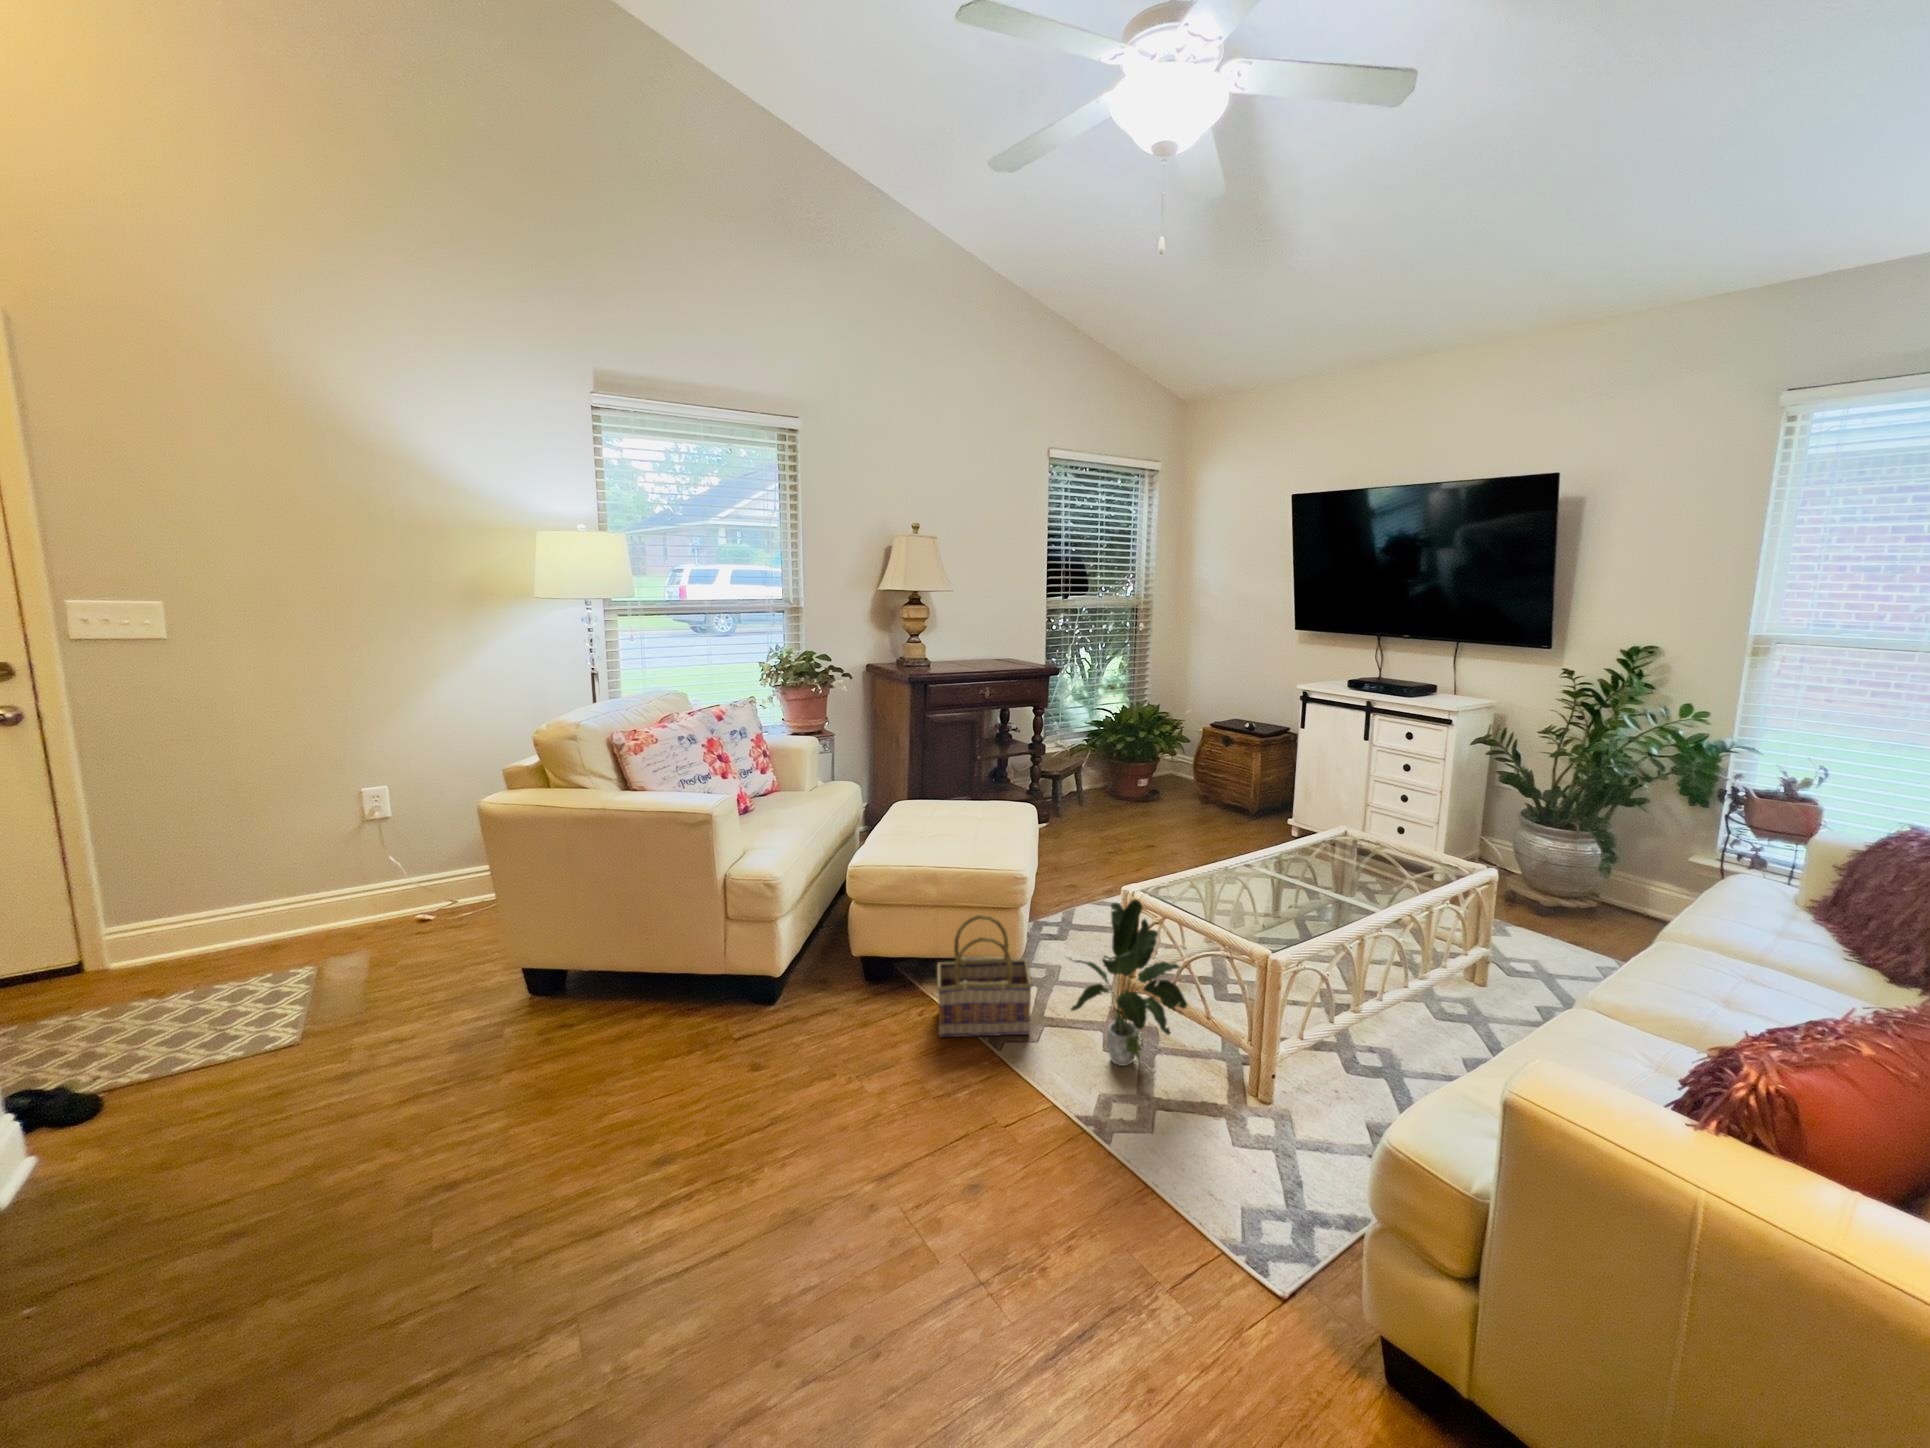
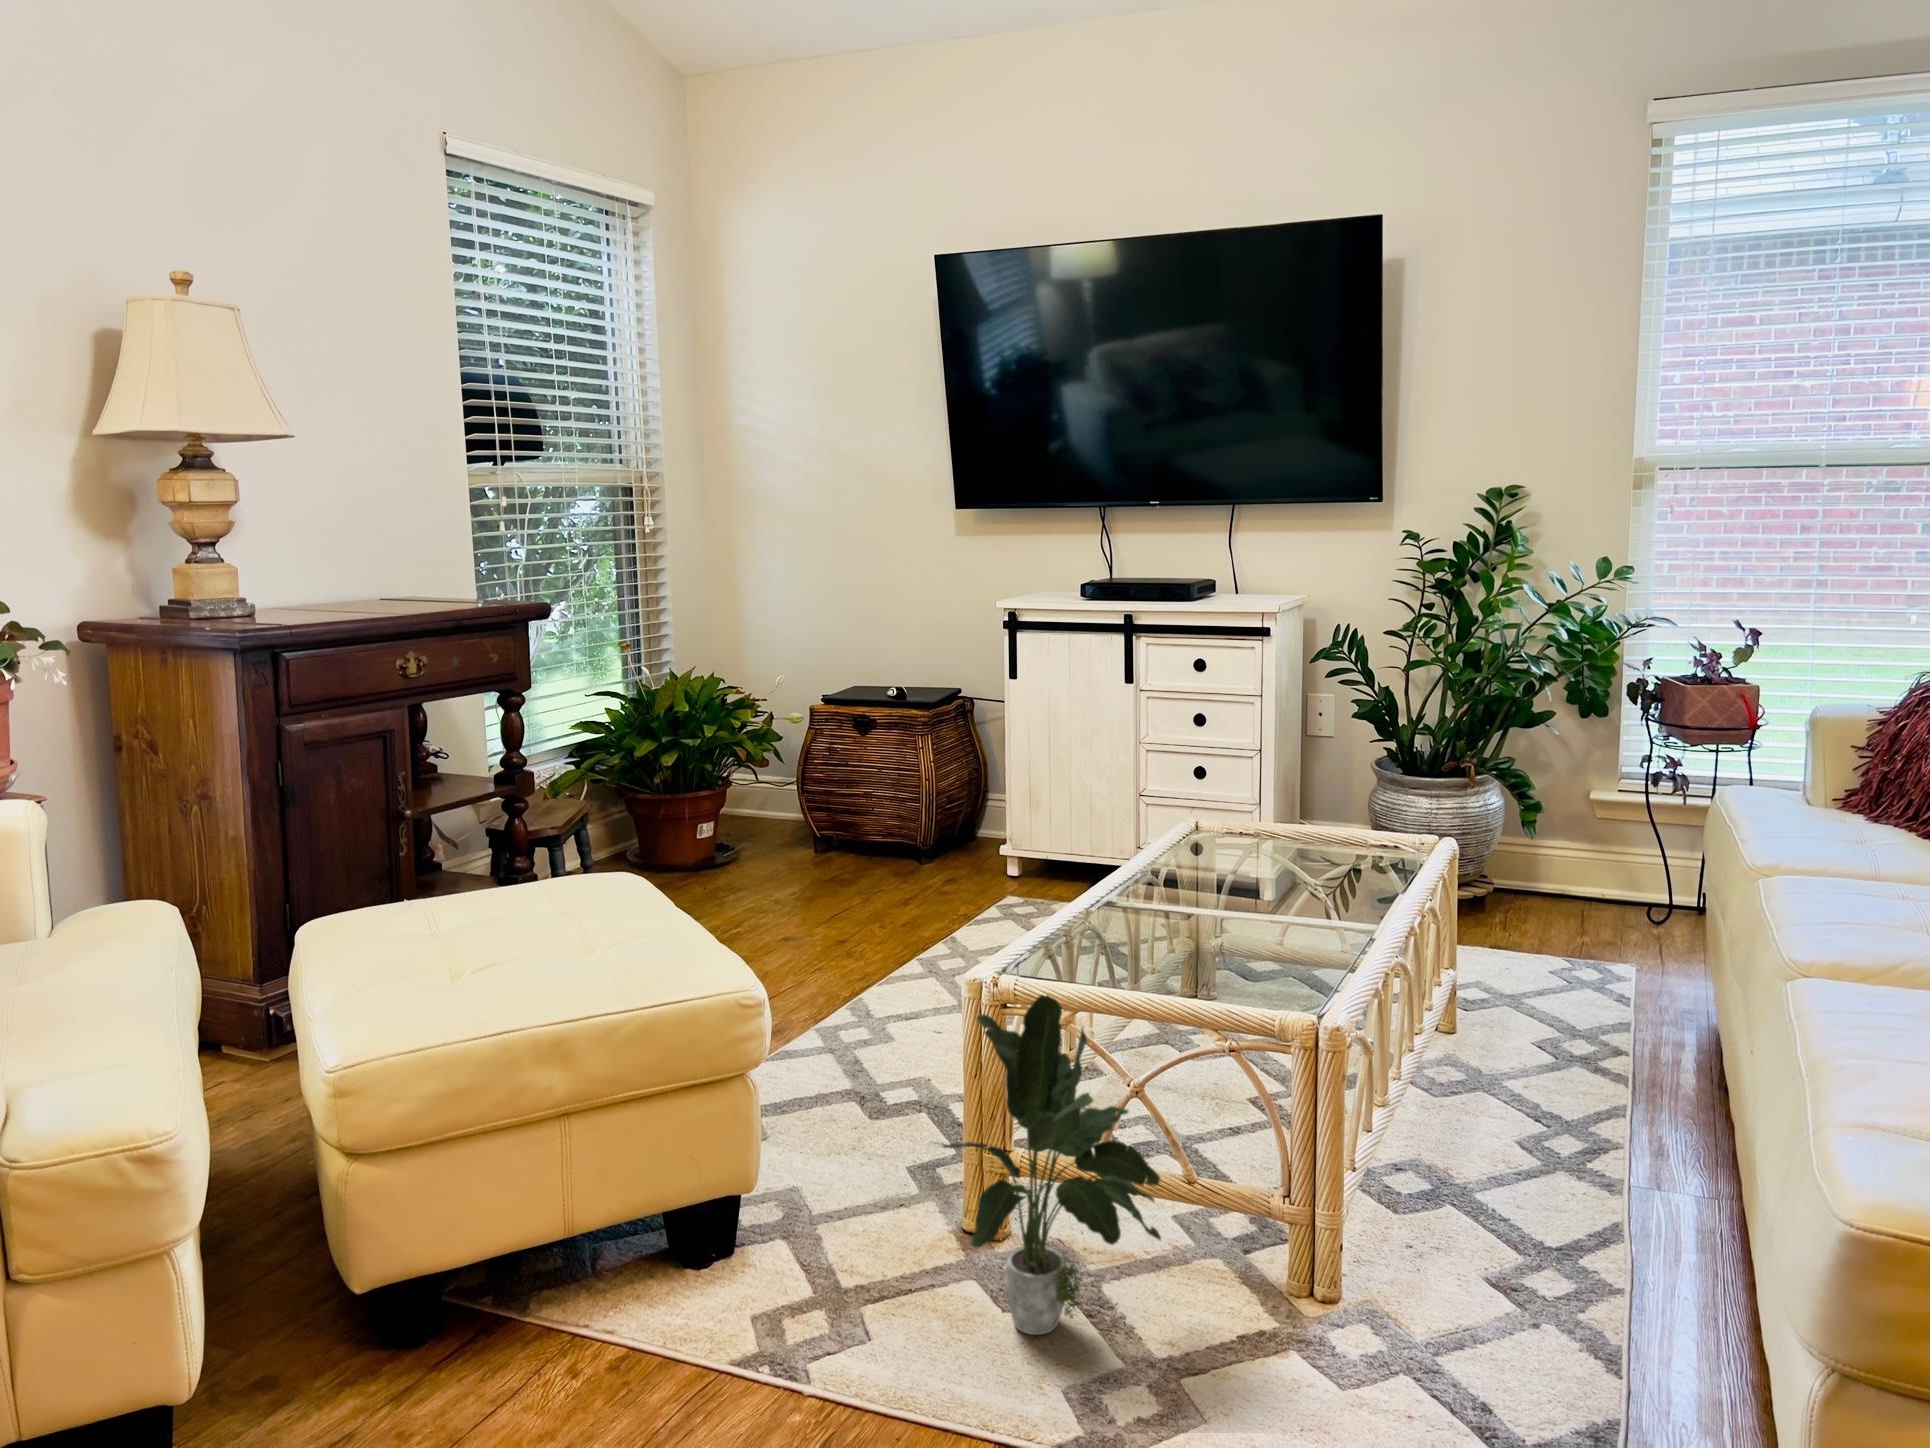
basket: present [937,915,1033,1037] -> none [605,1105,838,1397]

